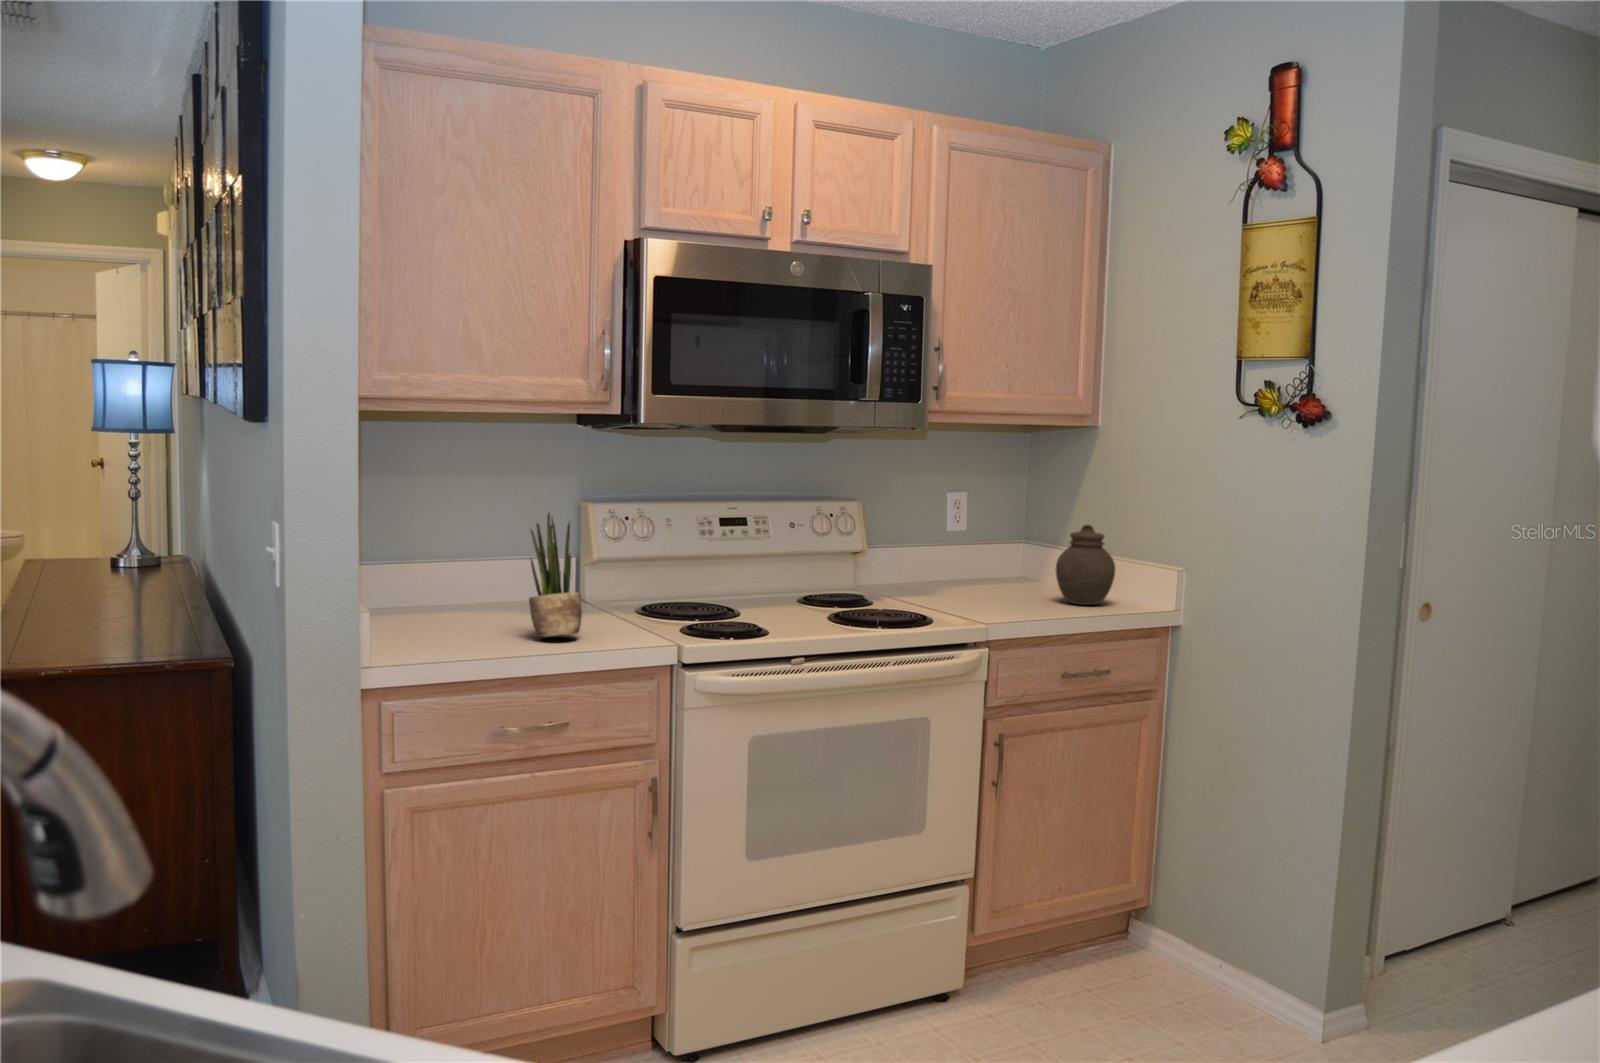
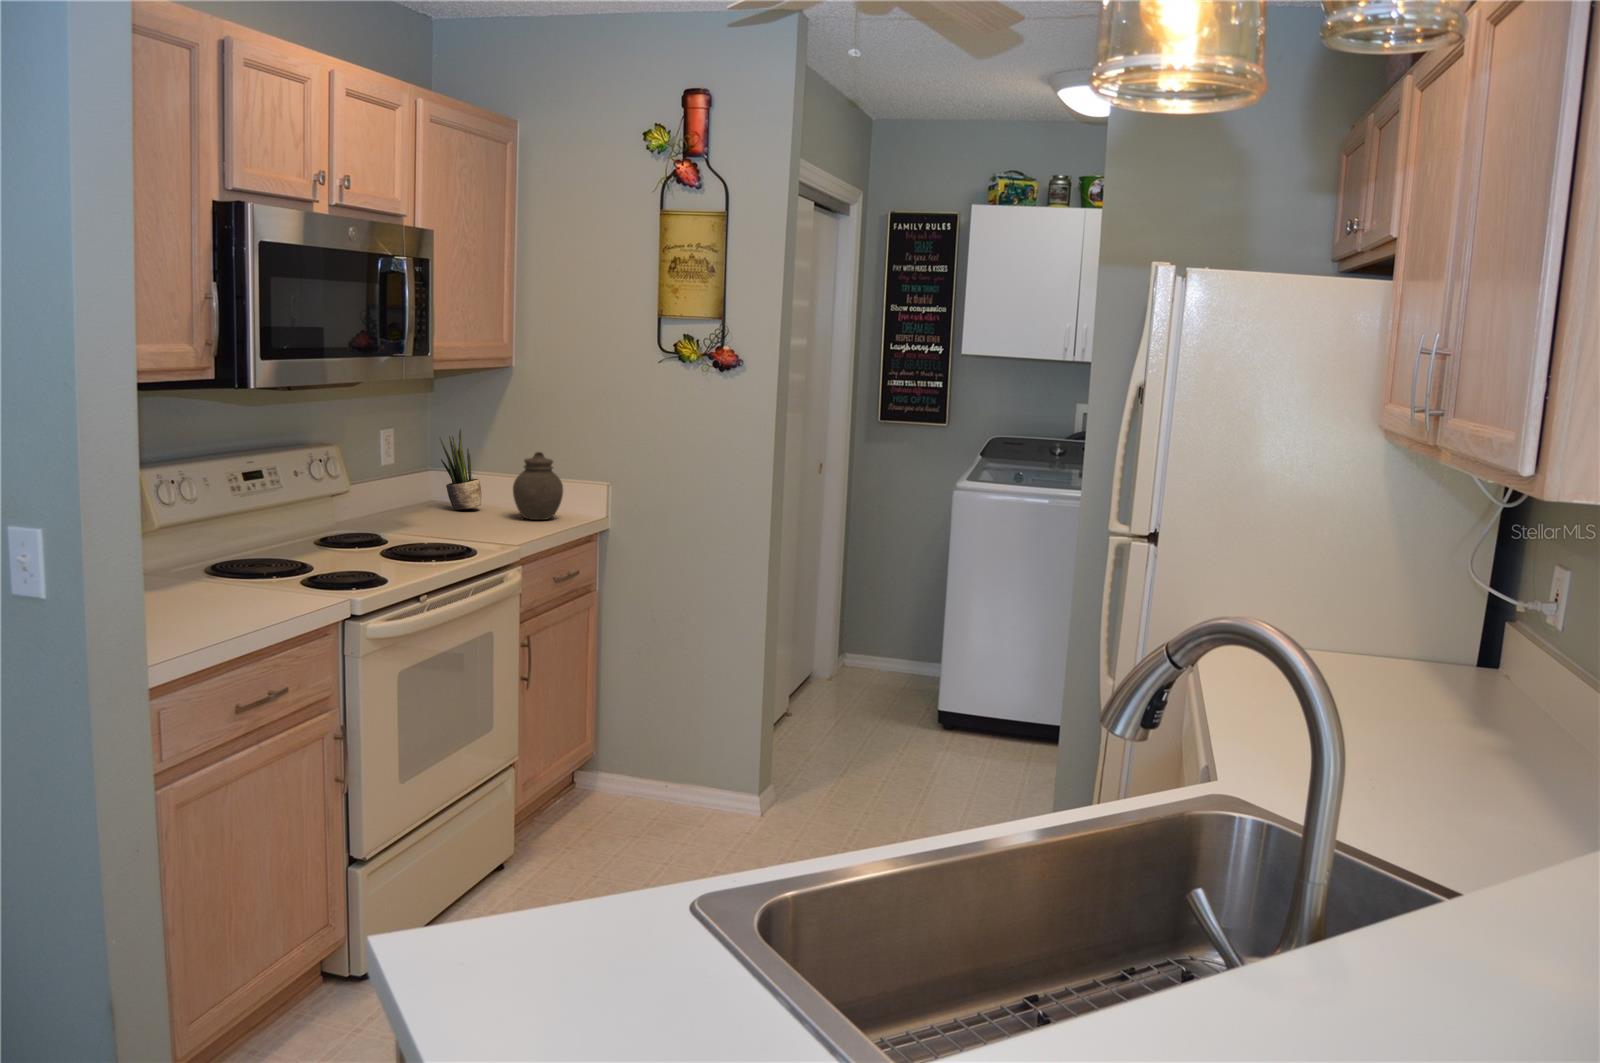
potted plant: present [529,514,582,637] -> present [440,429,482,510]

